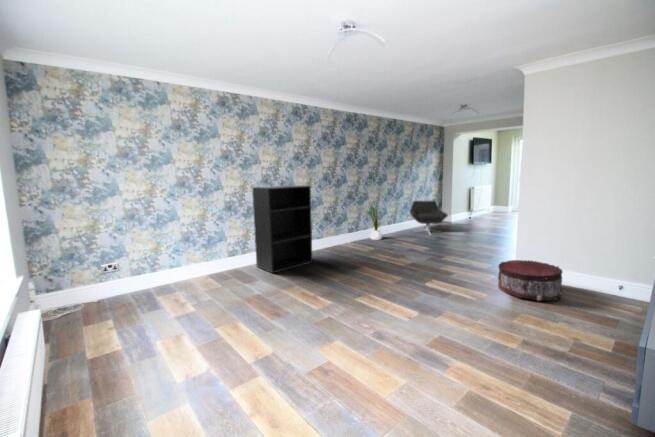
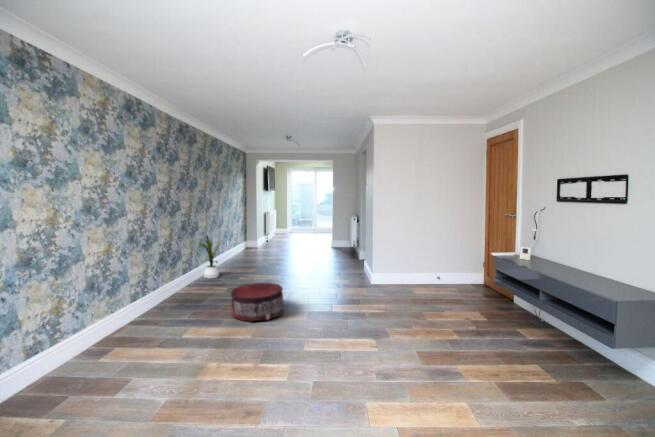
bookshelf: present [252,185,312,273] -> none [81,215,178,360]
lounge chair: present [410,201,448,234] -> none [229,227,273,263]
pouf: present [498,260,562,301] -> present [231,283,284,321]

